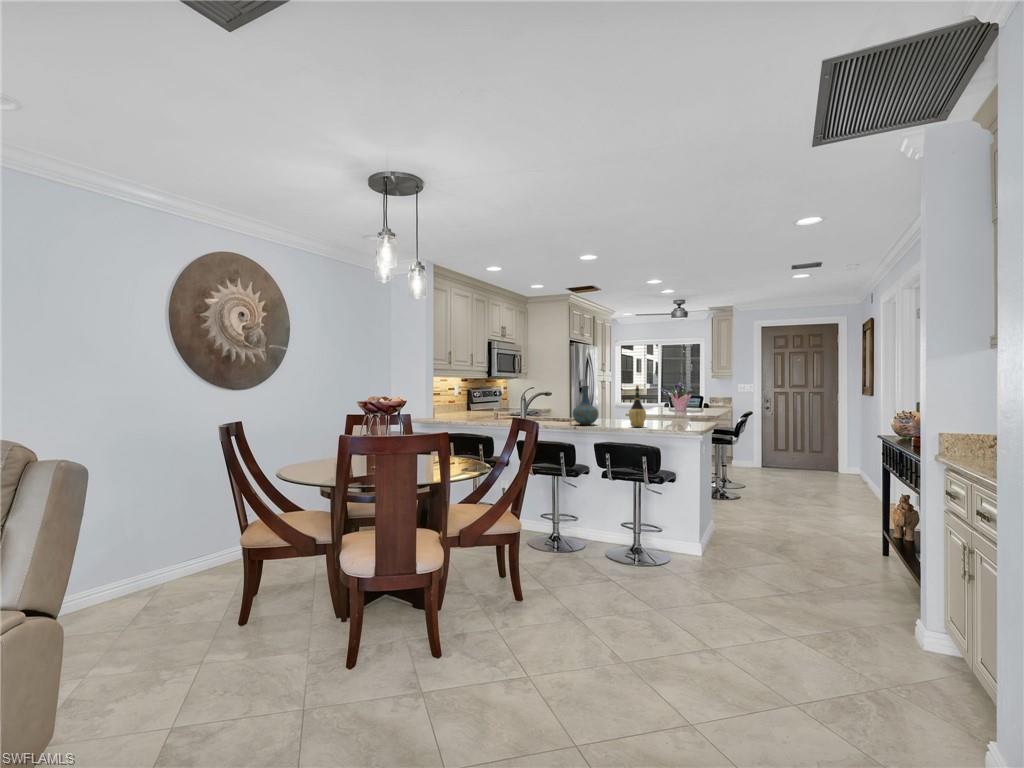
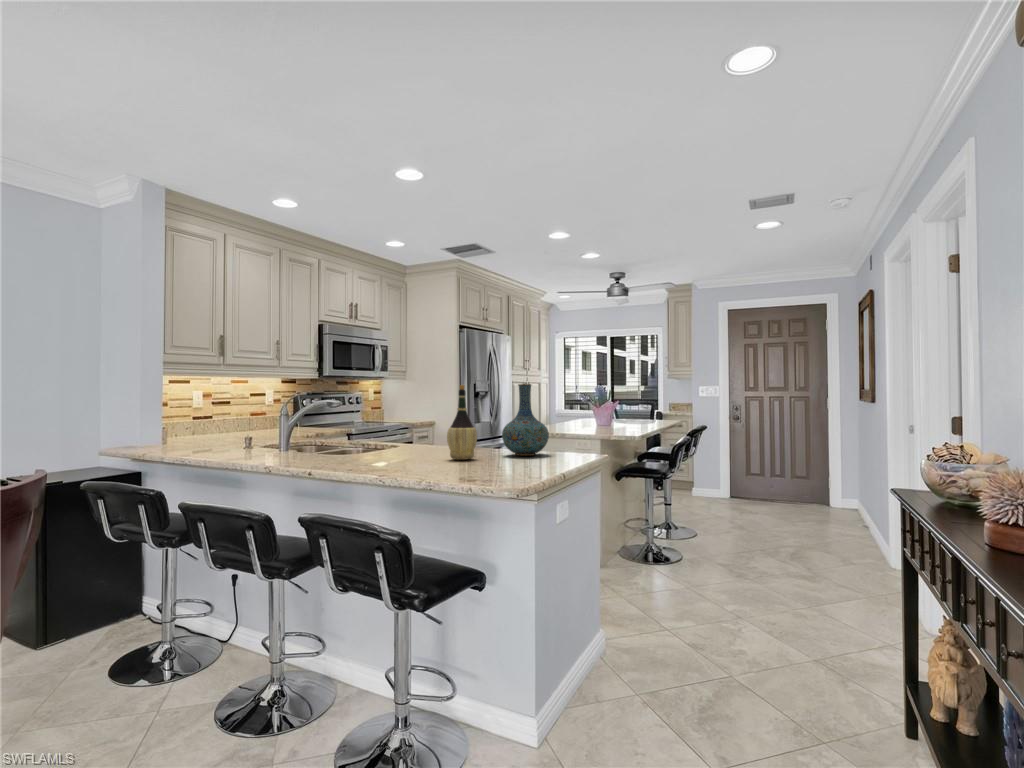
vase: present [573,386,599,425] -> present [502,384,549,456]

